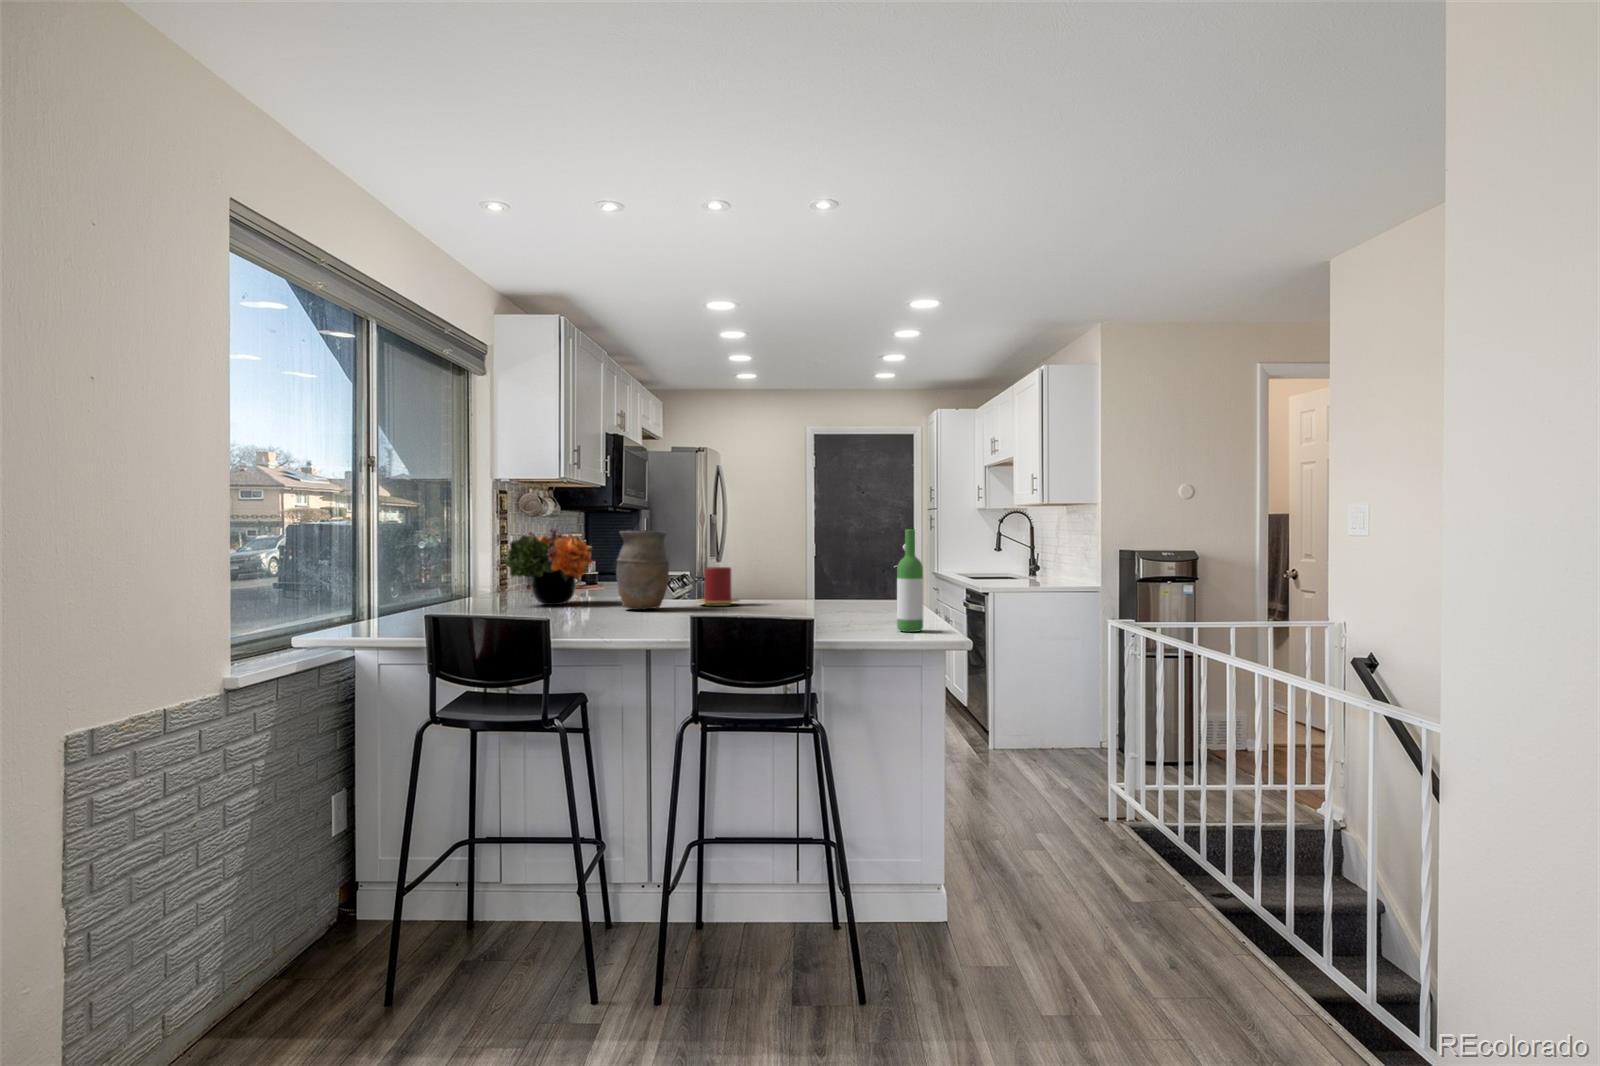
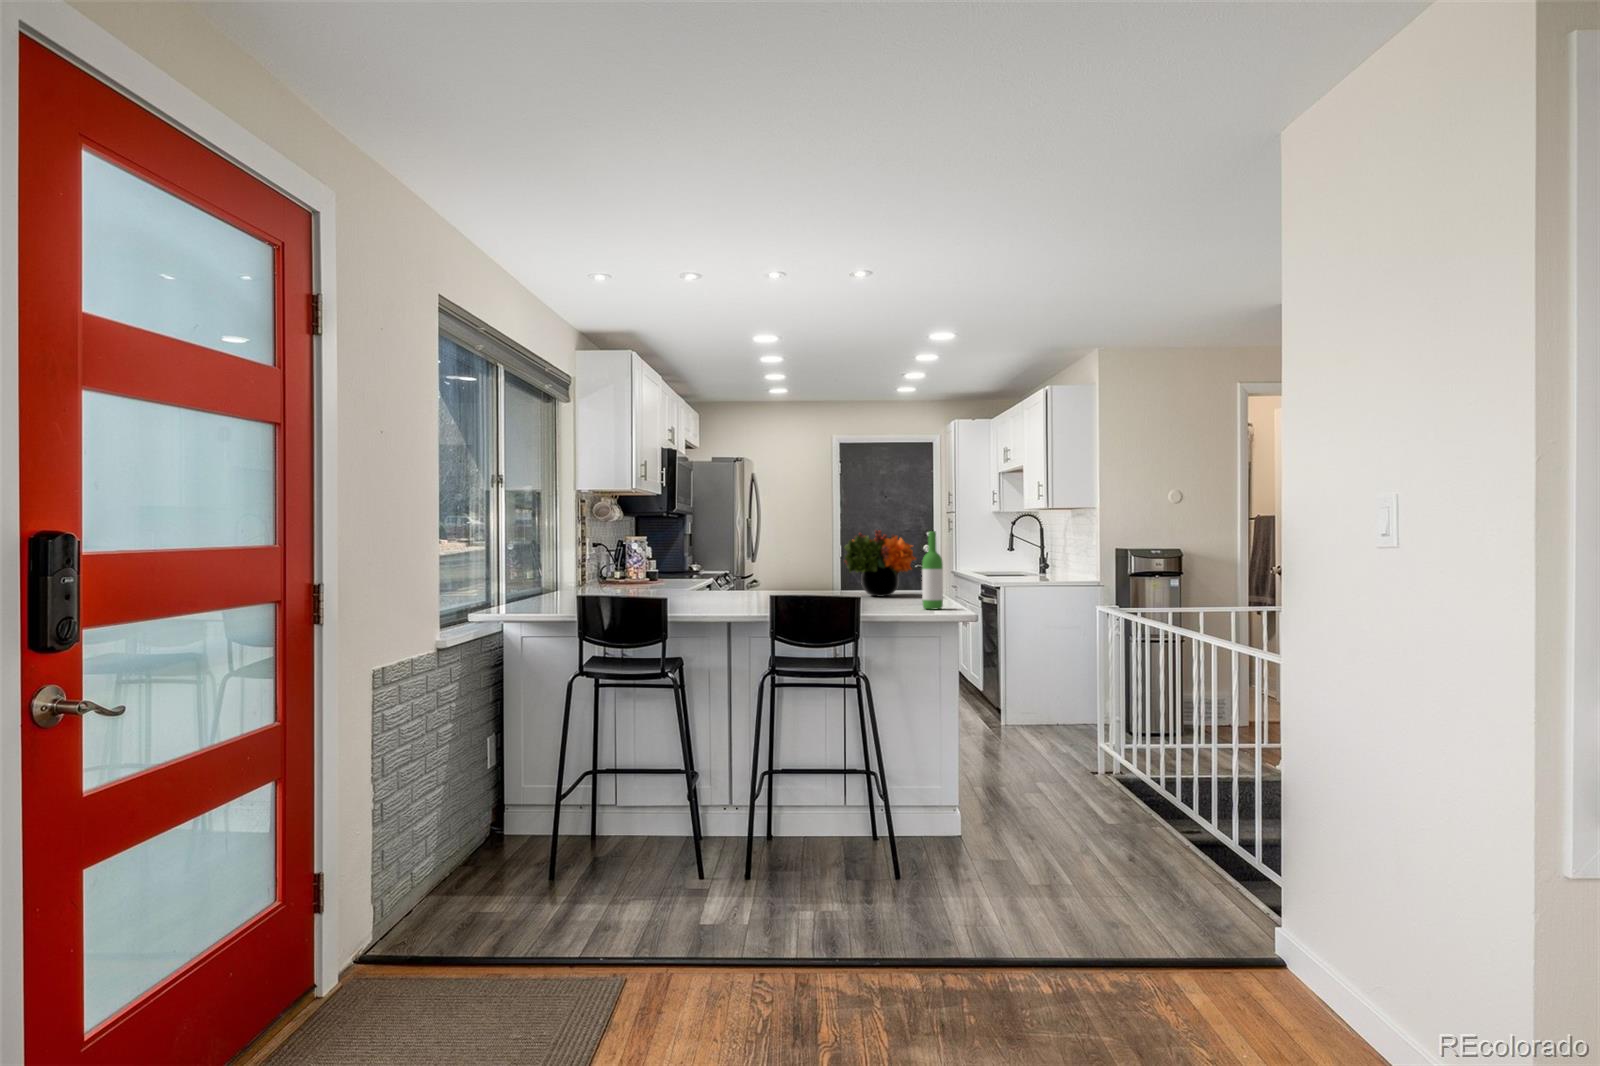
flower arrangement: present [504,529,593,605] -> present [844,530,916,597]
vase: present [616,531,669,609] -> none [694,533,736,597]
candle: present [697,567,739,606] -> none [755,563,792,595]

